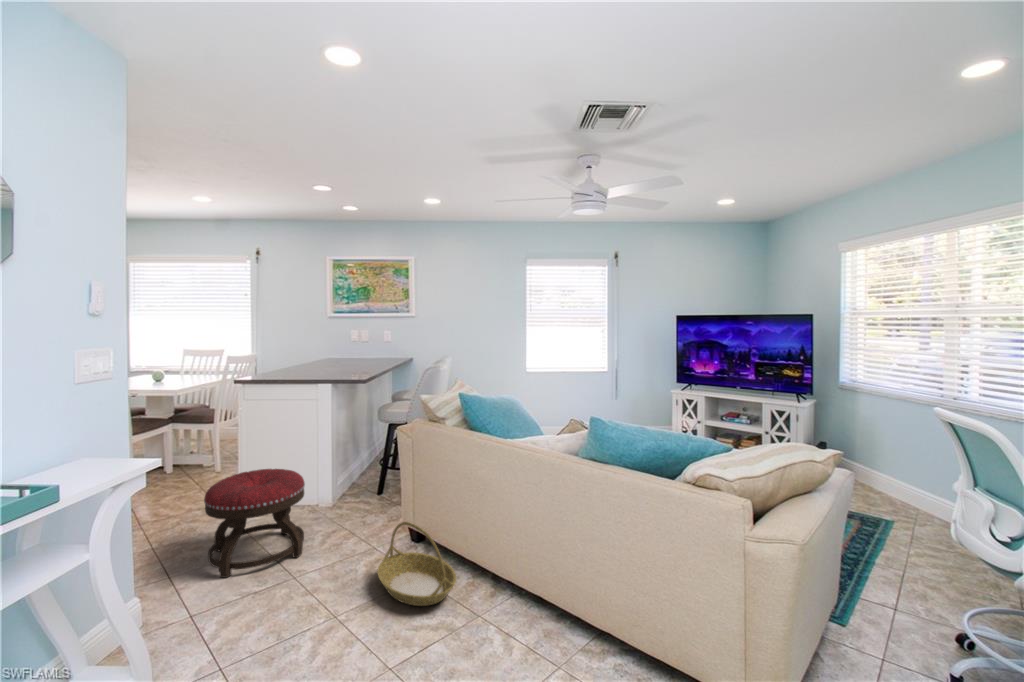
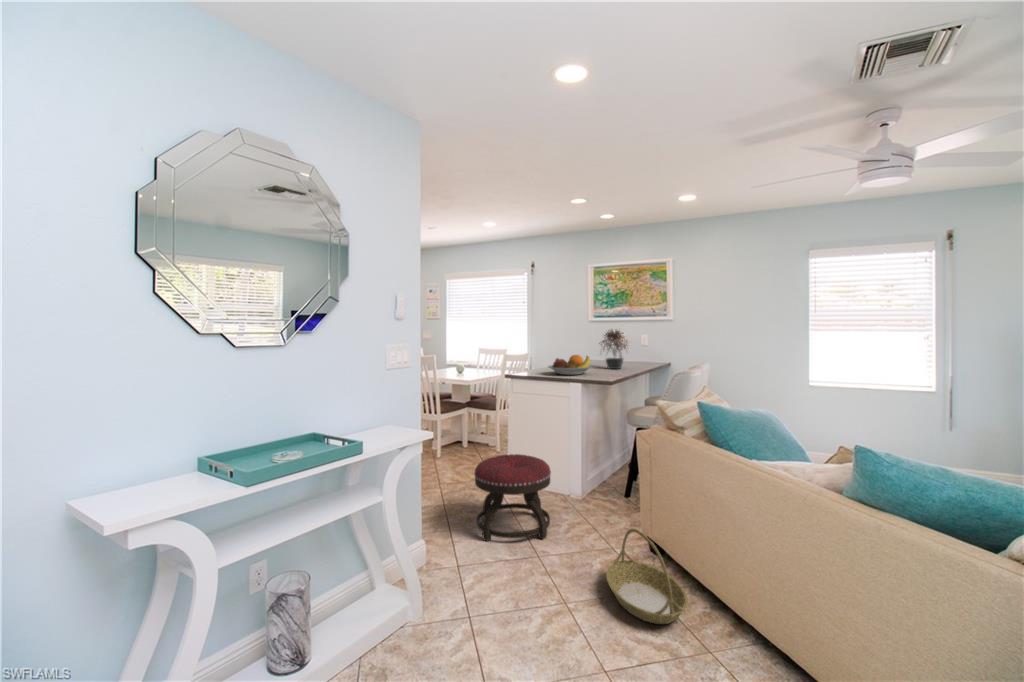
potted plant: none [345,325,379,367] -> present [599,330,627,369]
fruit bowl: none [291,354,343,376] -> present [548,355,592,375]

